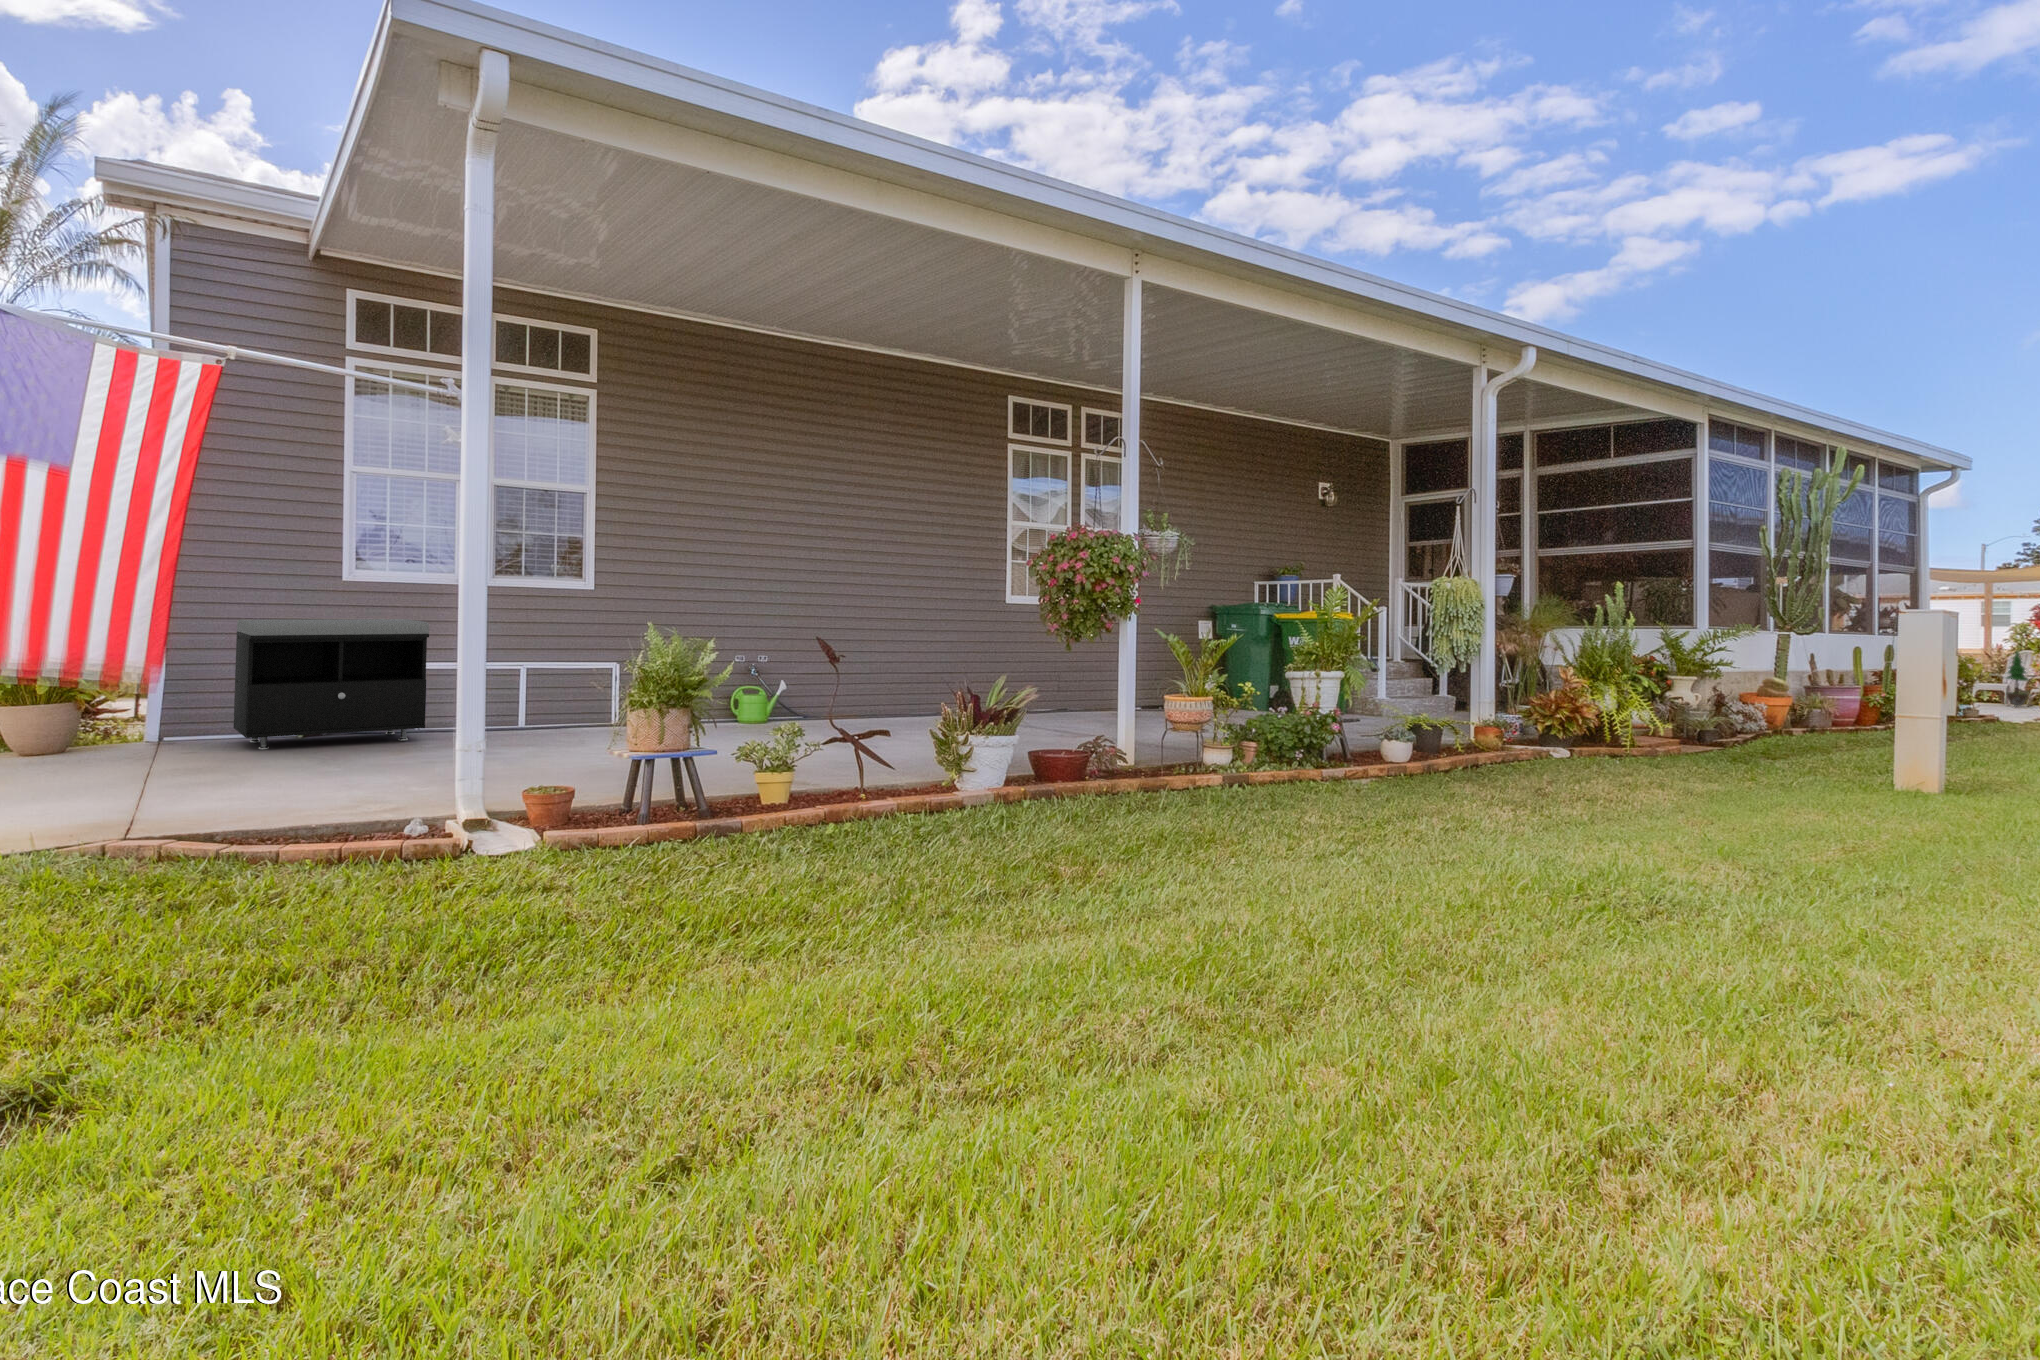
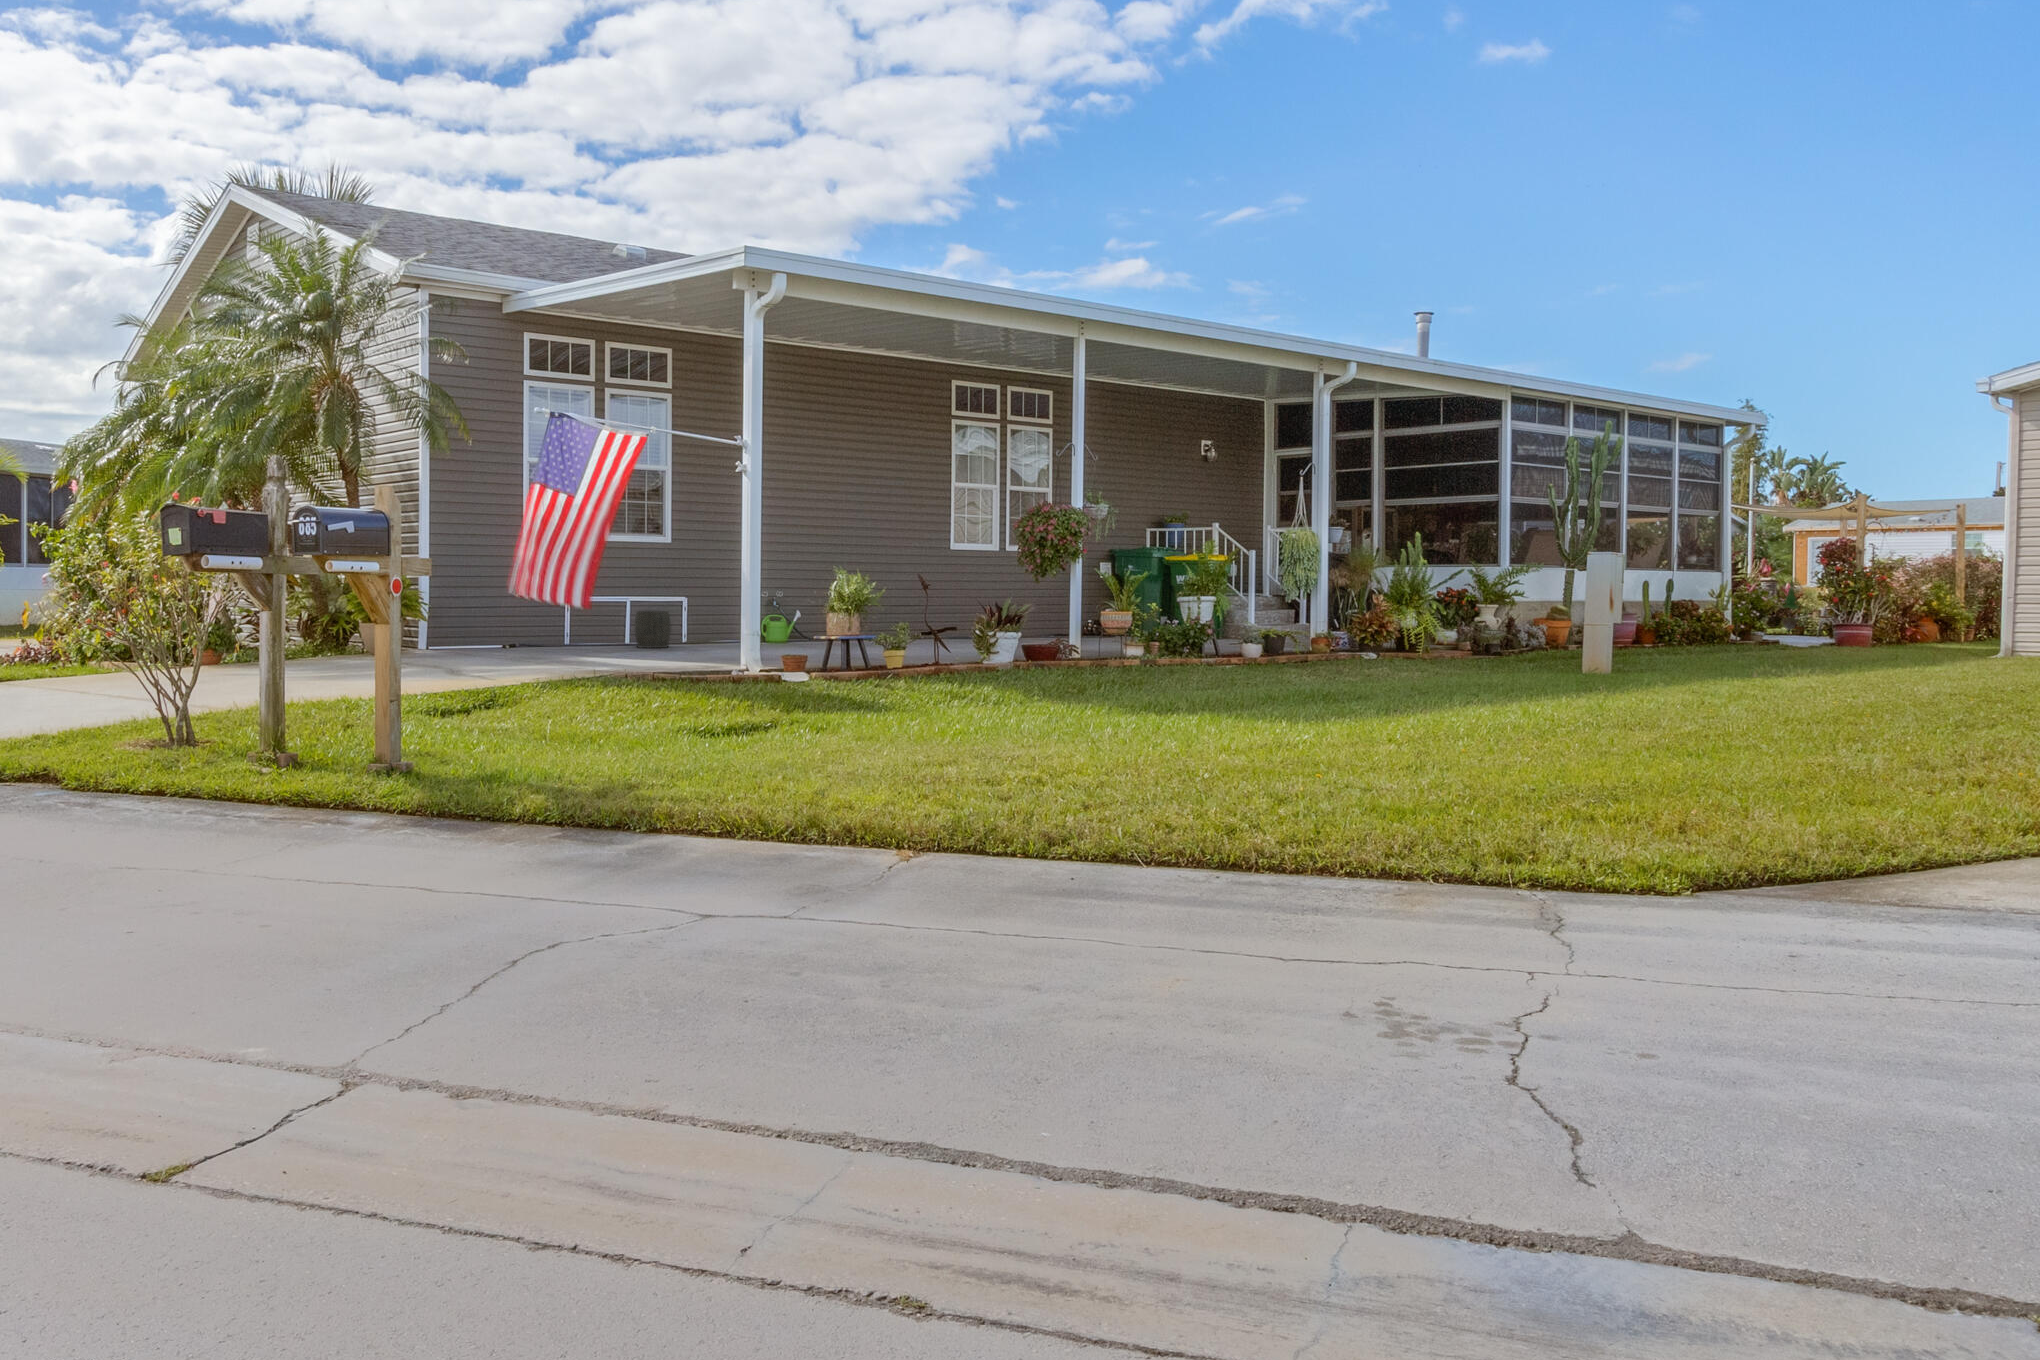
storage bench: present [234,619,429,750] -> none [470,568,596,656]
woven basket: none [522,678,575,732] -> present [635,611,671,648]

